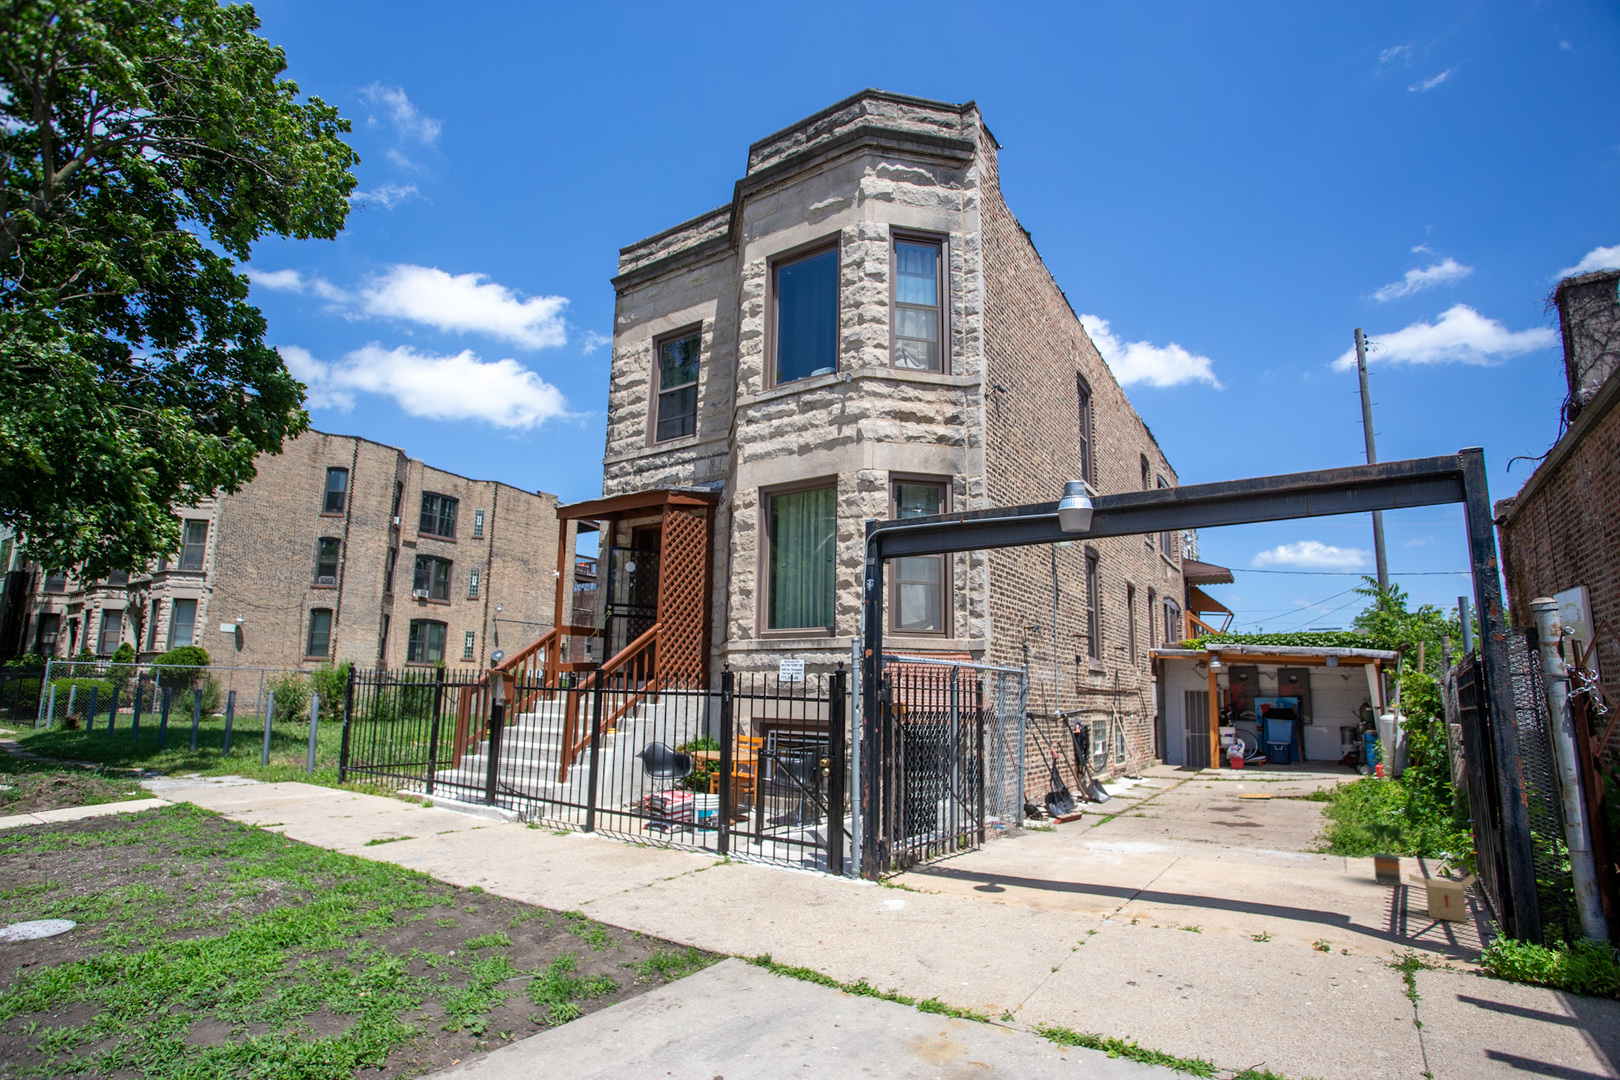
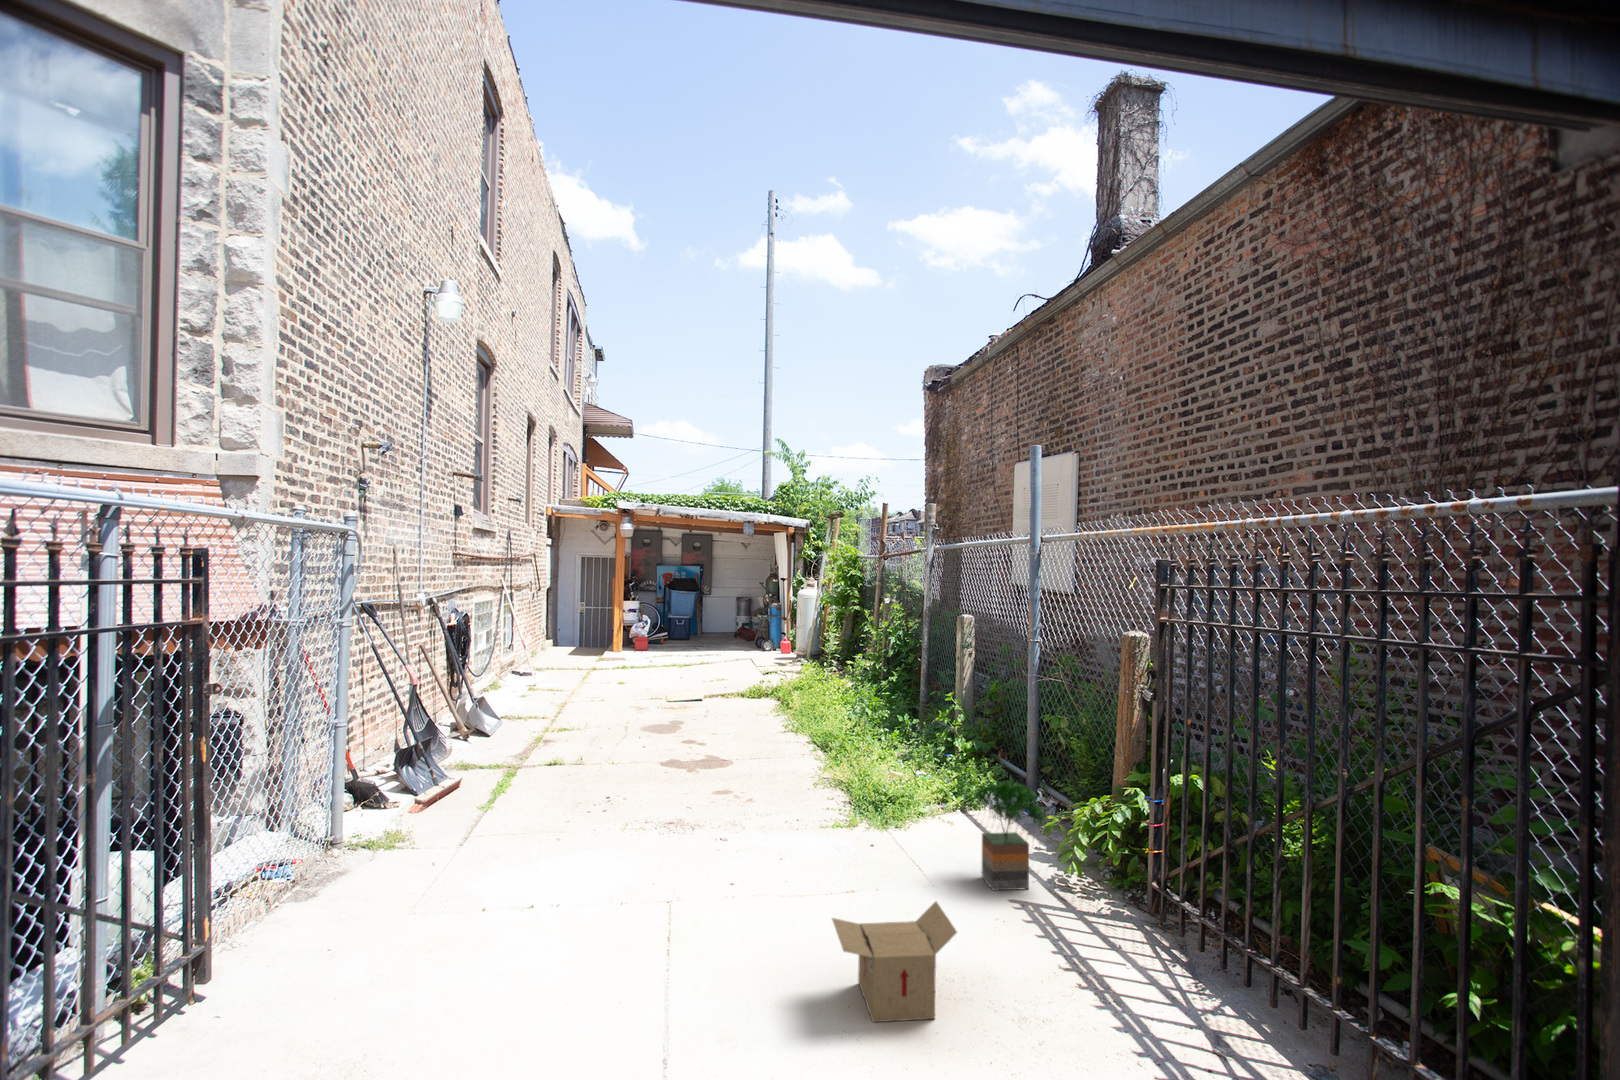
cardboard box: present [1409,874,1476,922] -> present [832,902,957,1022]

